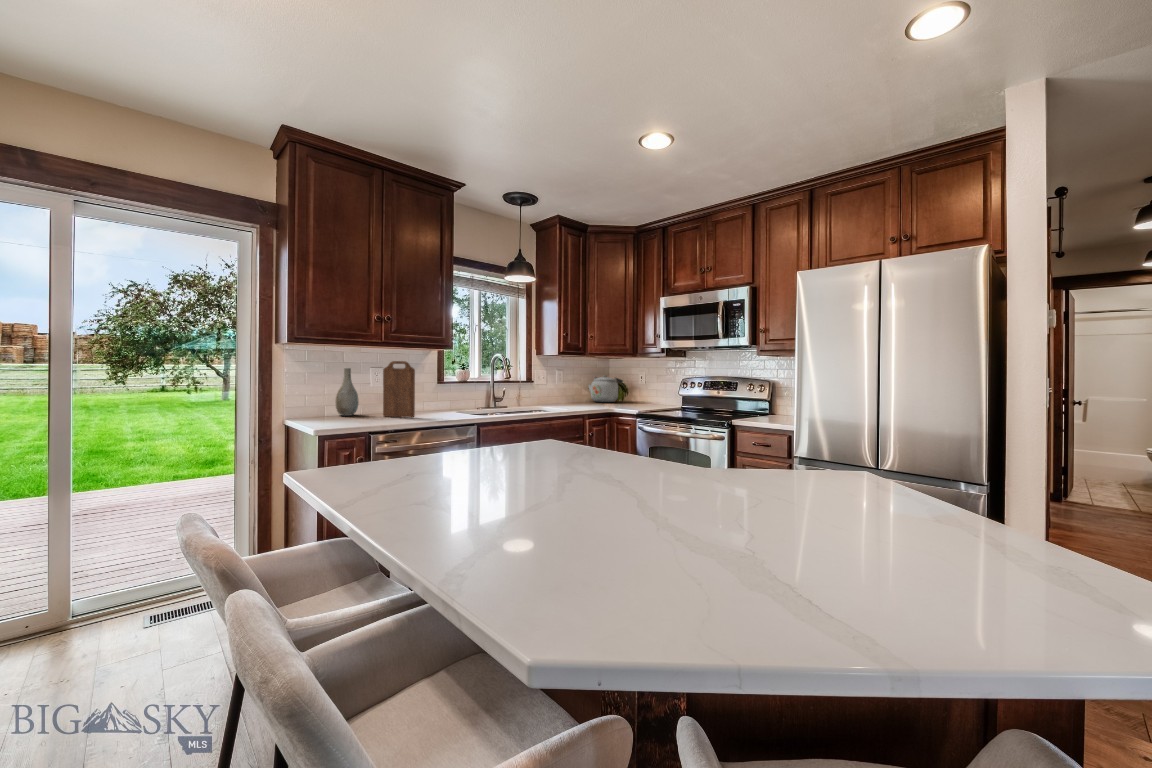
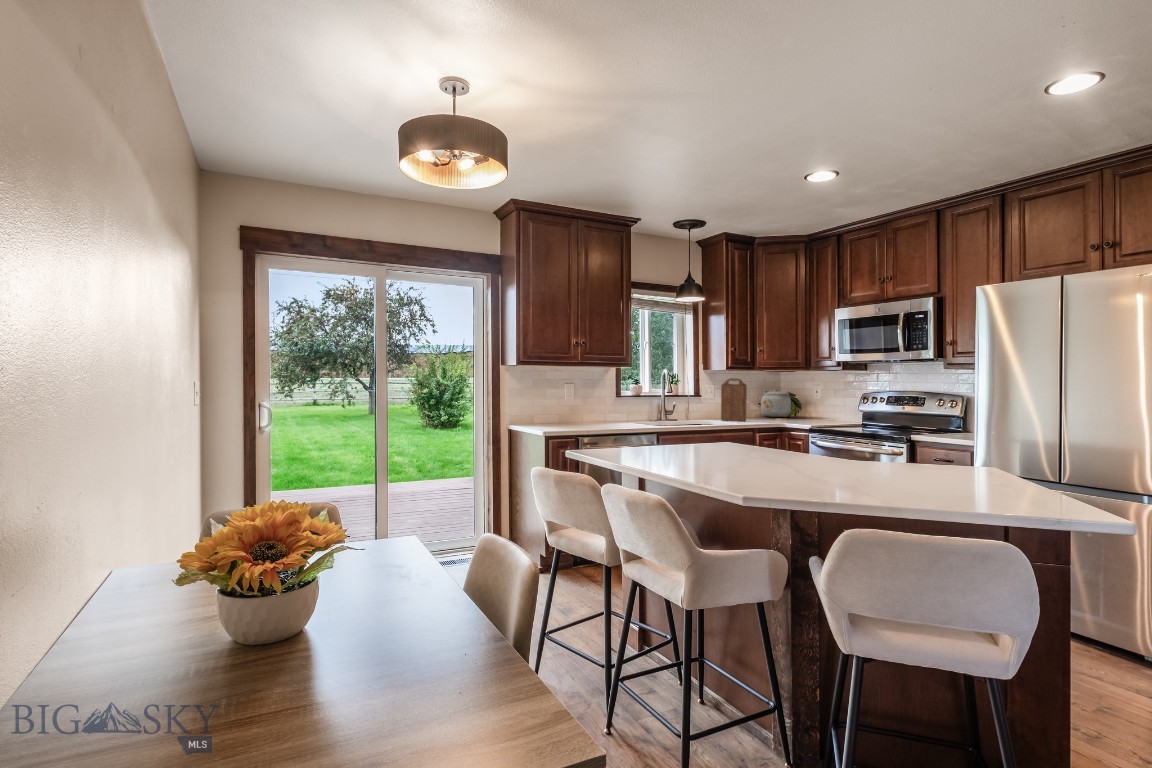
cutting board: present [383,361,415,417] -> present [721,378,747,421]
vase: present [335,368,359,416] -> none [534,384,552,424]

